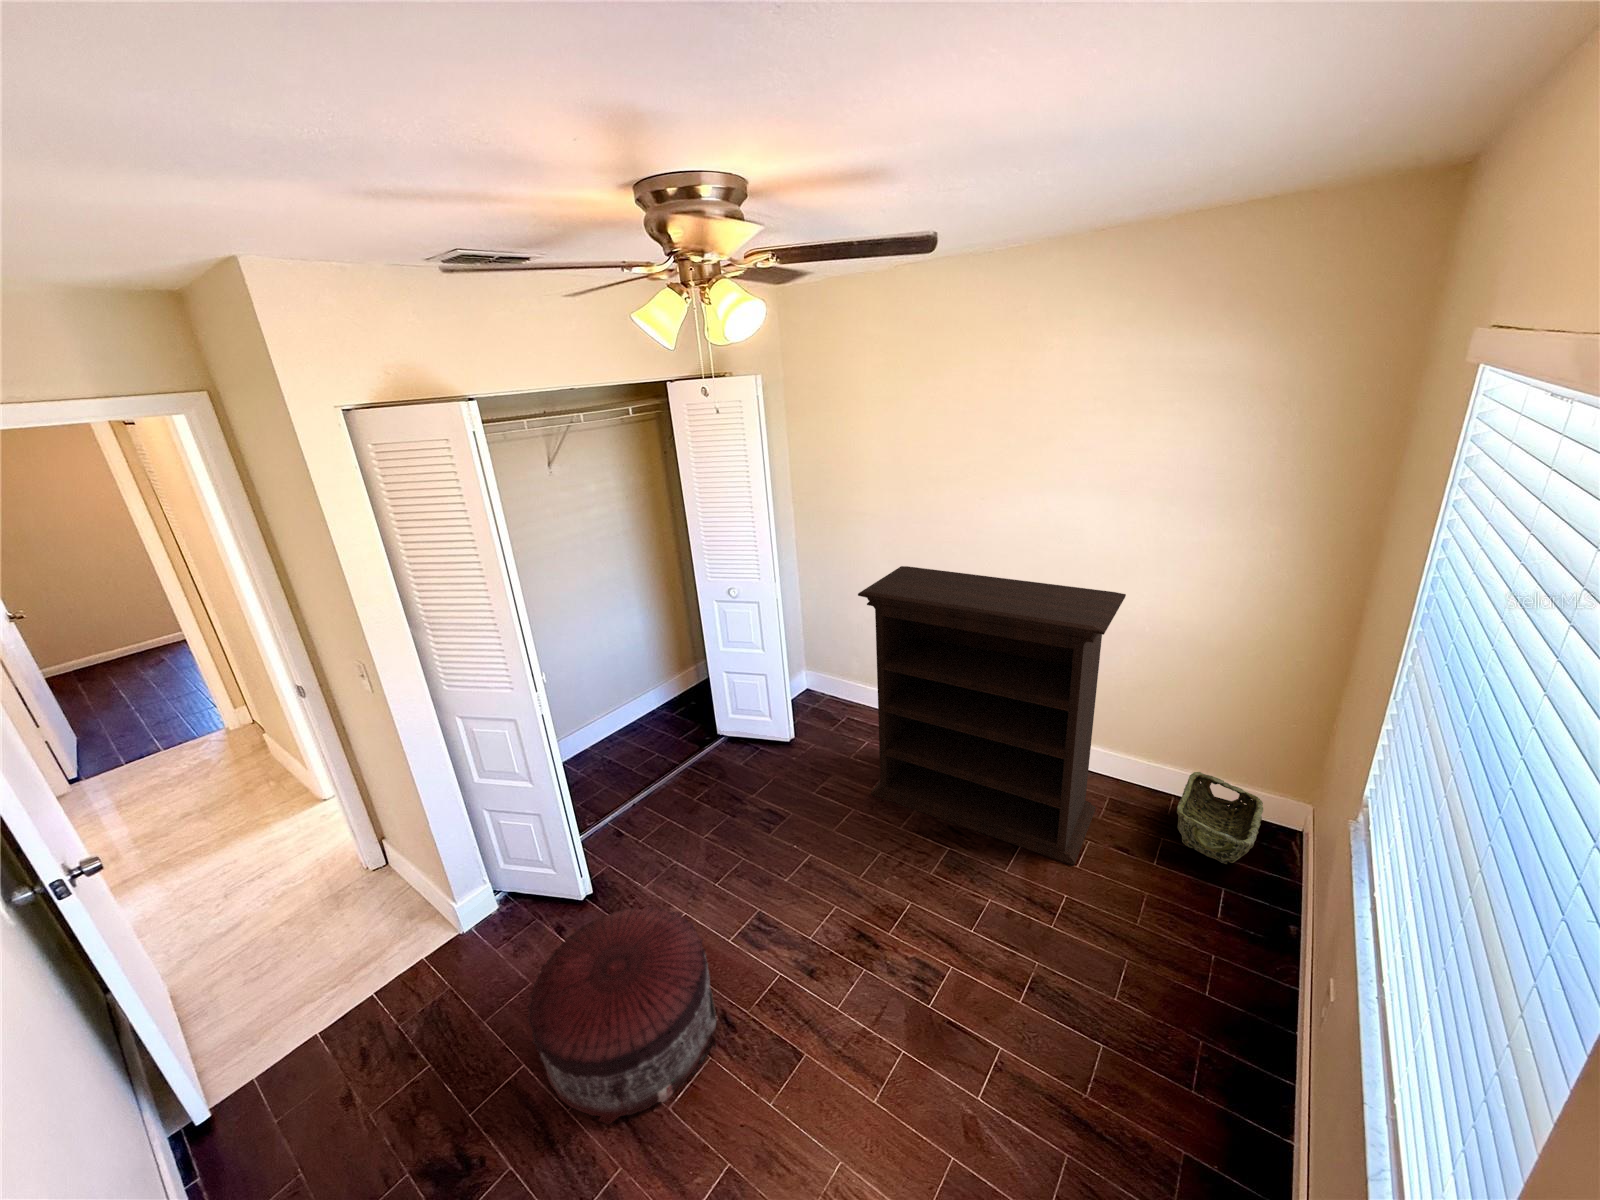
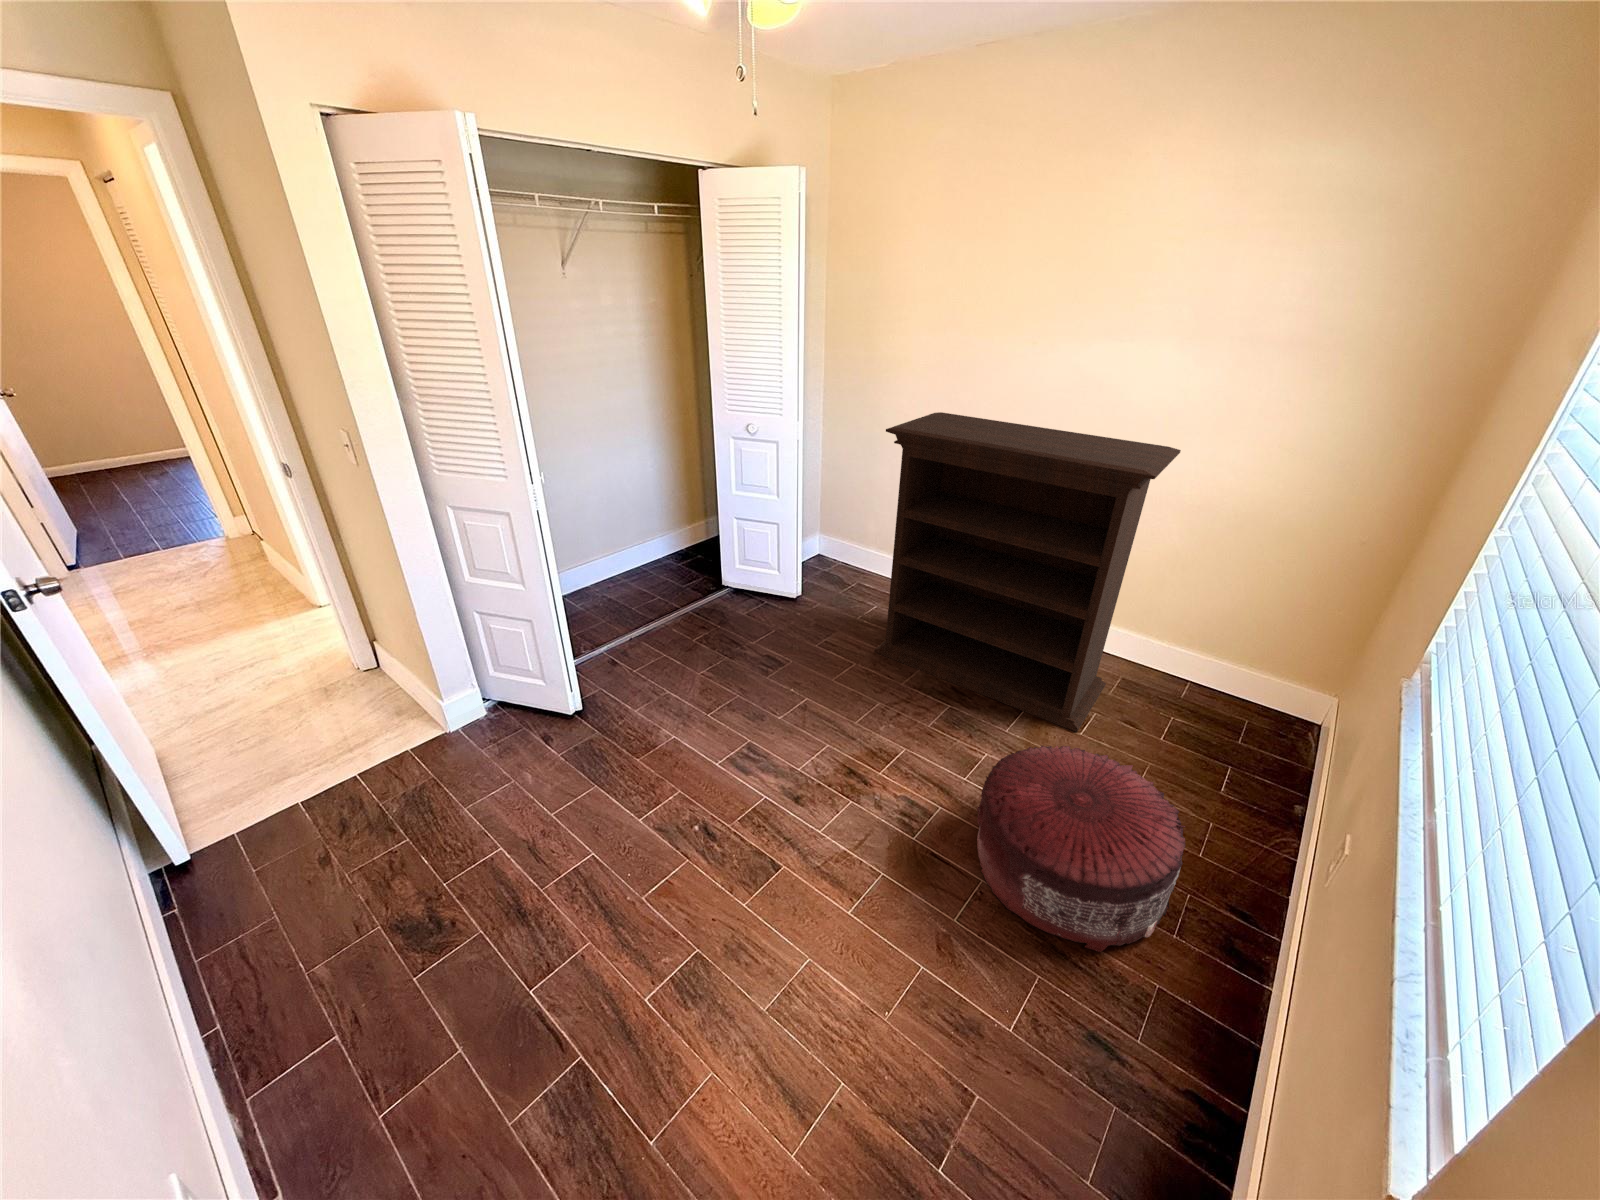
woven basket: present [1177,772,1263,864] -> none [1190,656,1285,745]
pouf: present [528,906,717,1125] -> present [977,745,1185,952]

